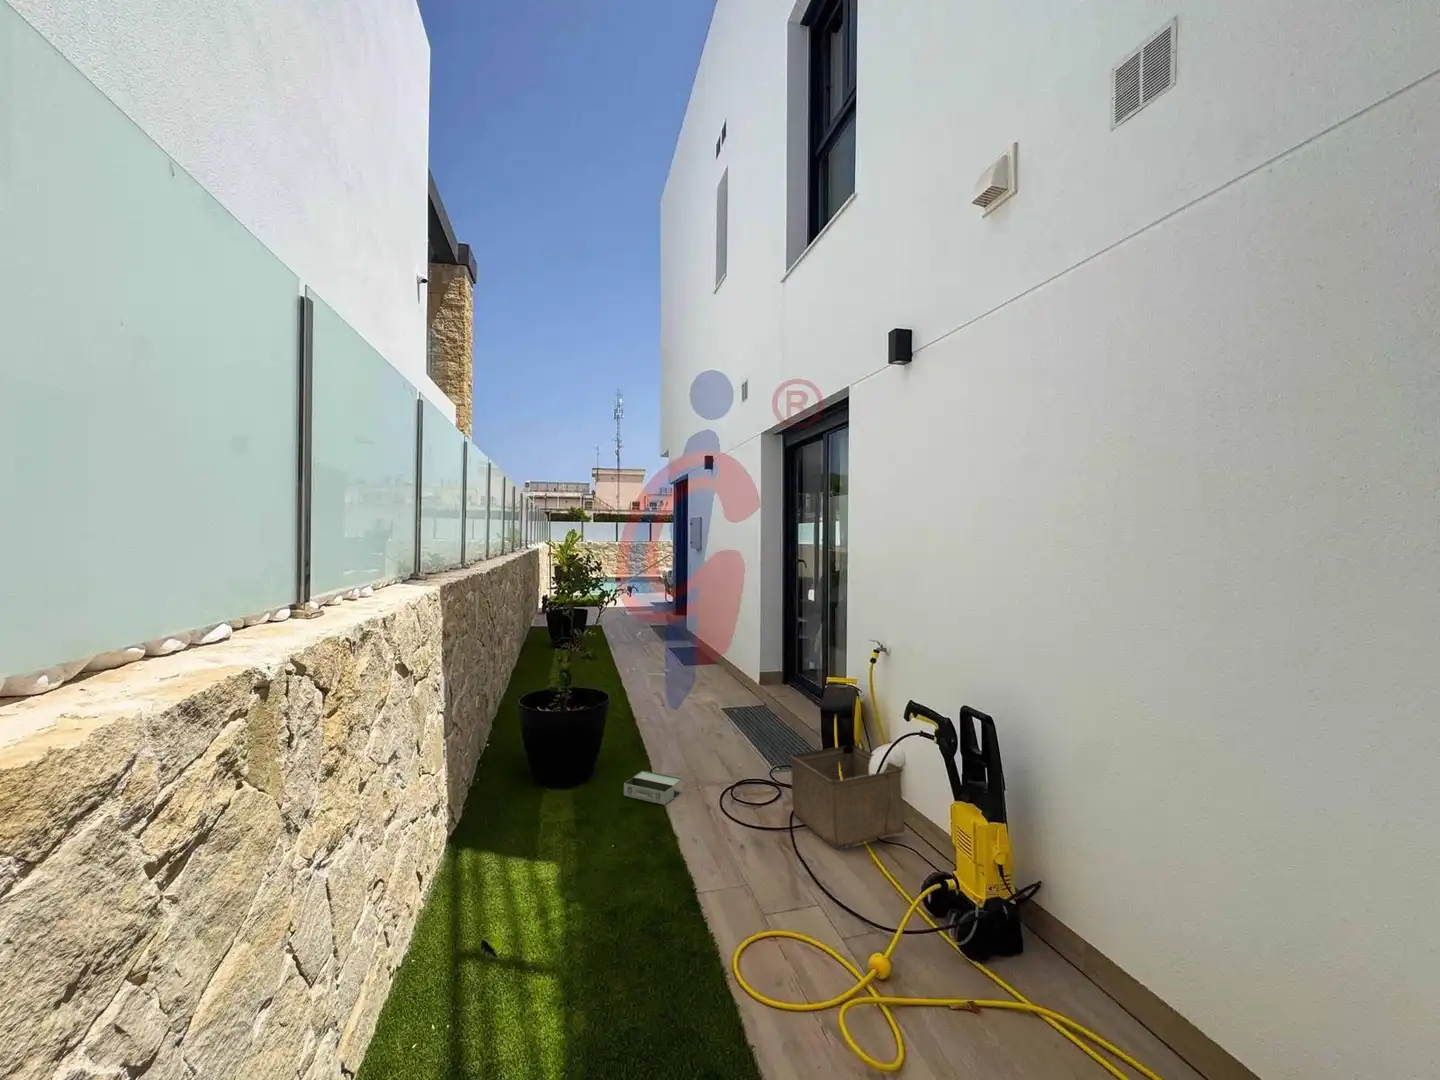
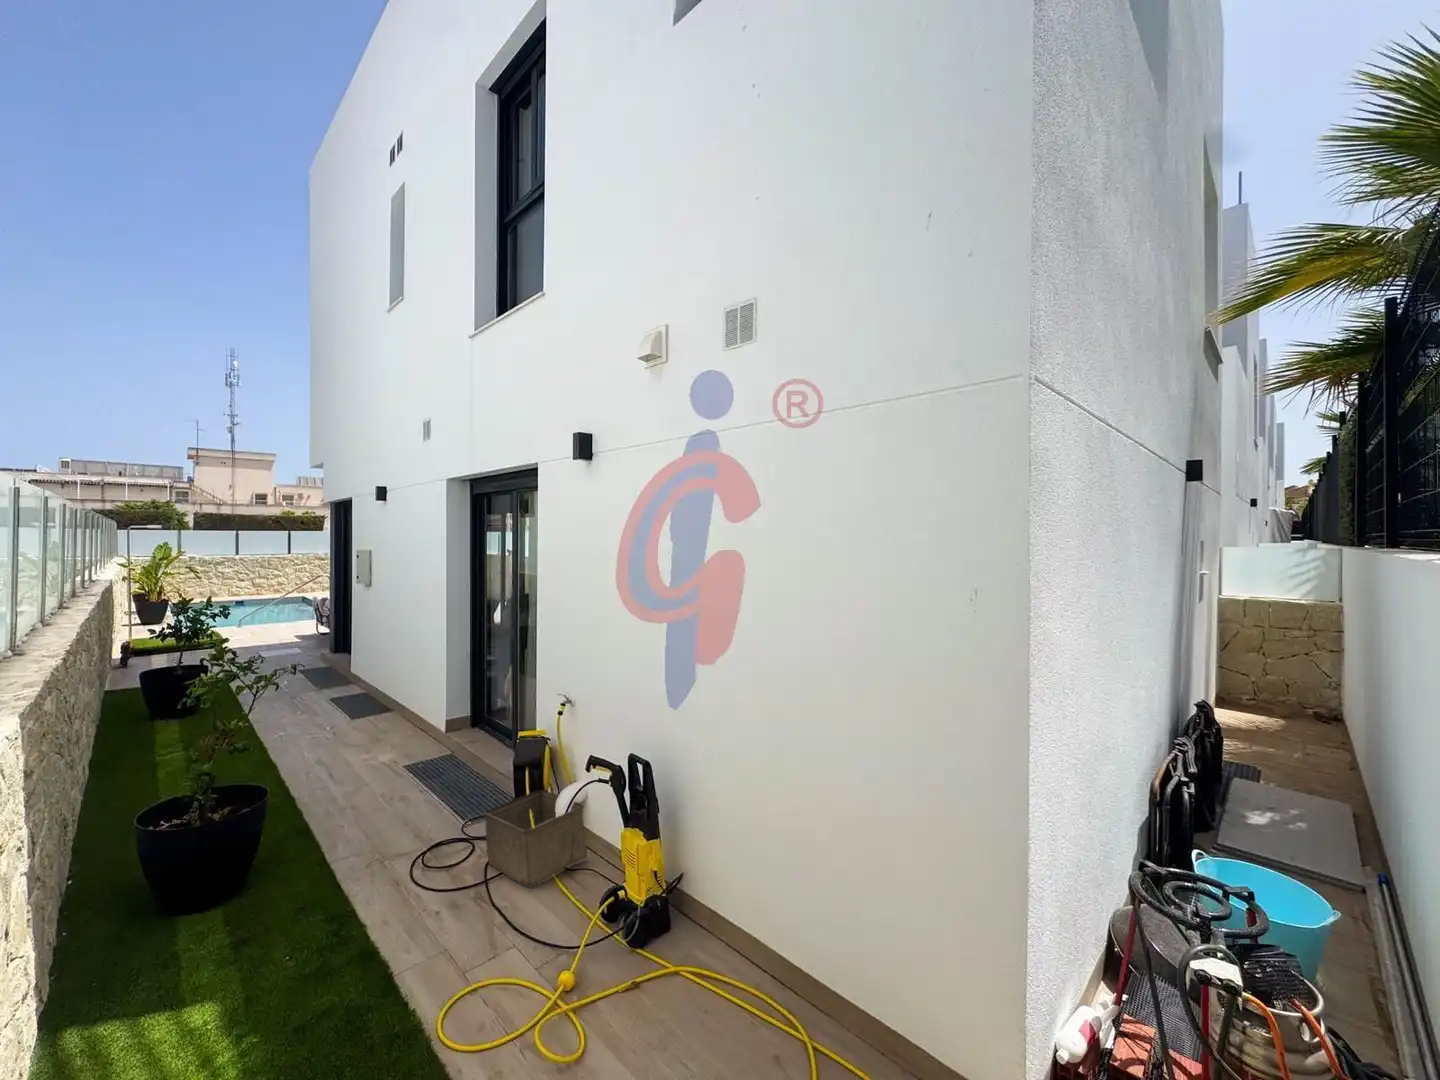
toolbox: present [624,771,682,805] -> none [305,854,372,887]

